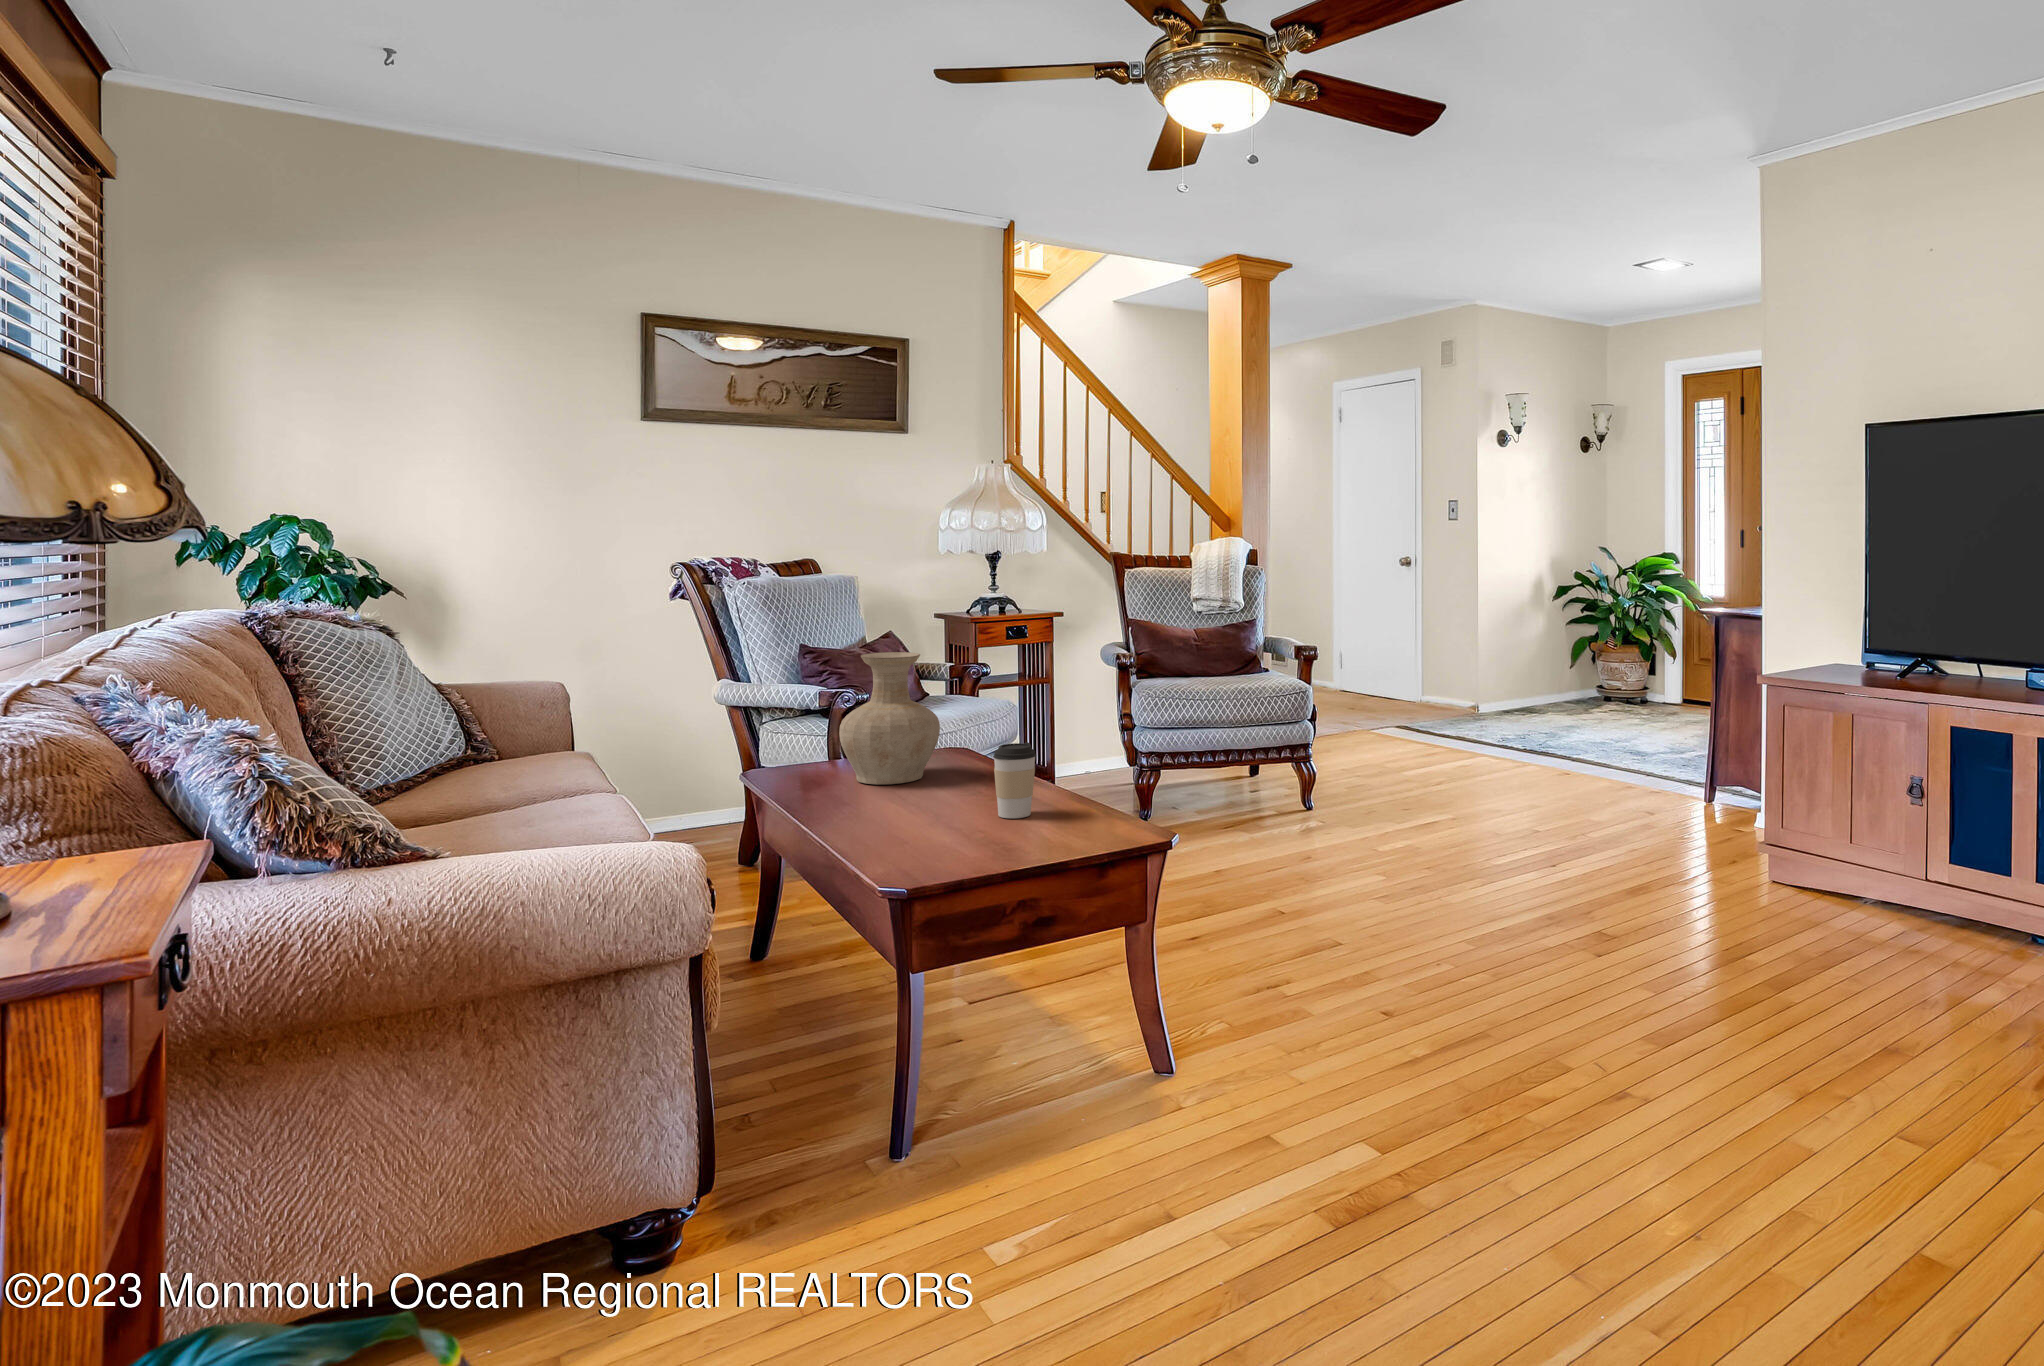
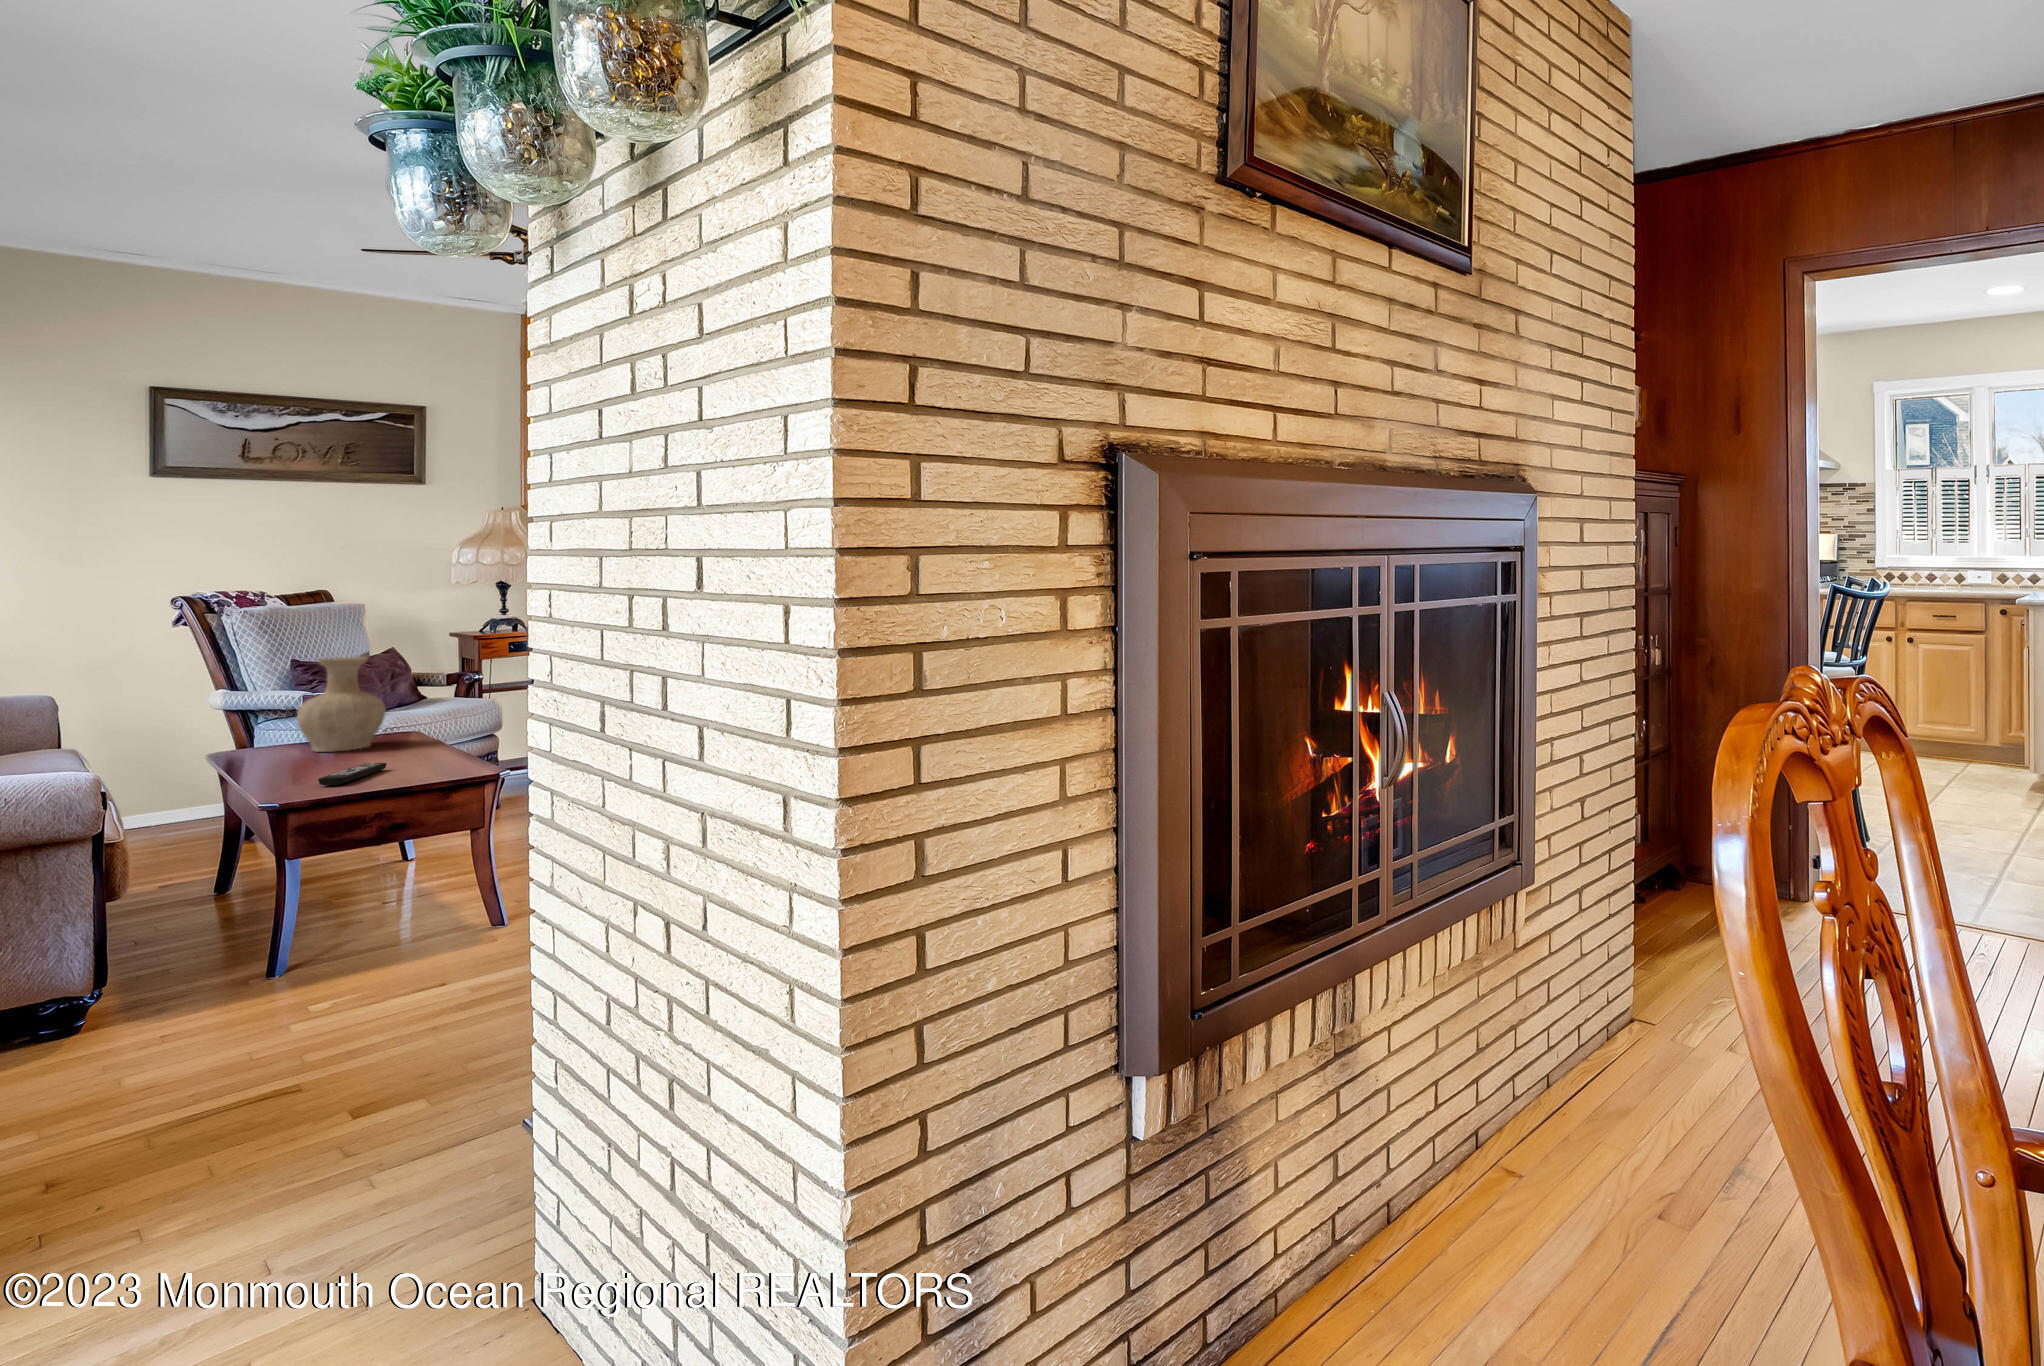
coffee cup: present [993,742,1036,818] -> none [405,712,440,763]
remote control: none [914,819,980,862] -> present [318,763,387,785]

